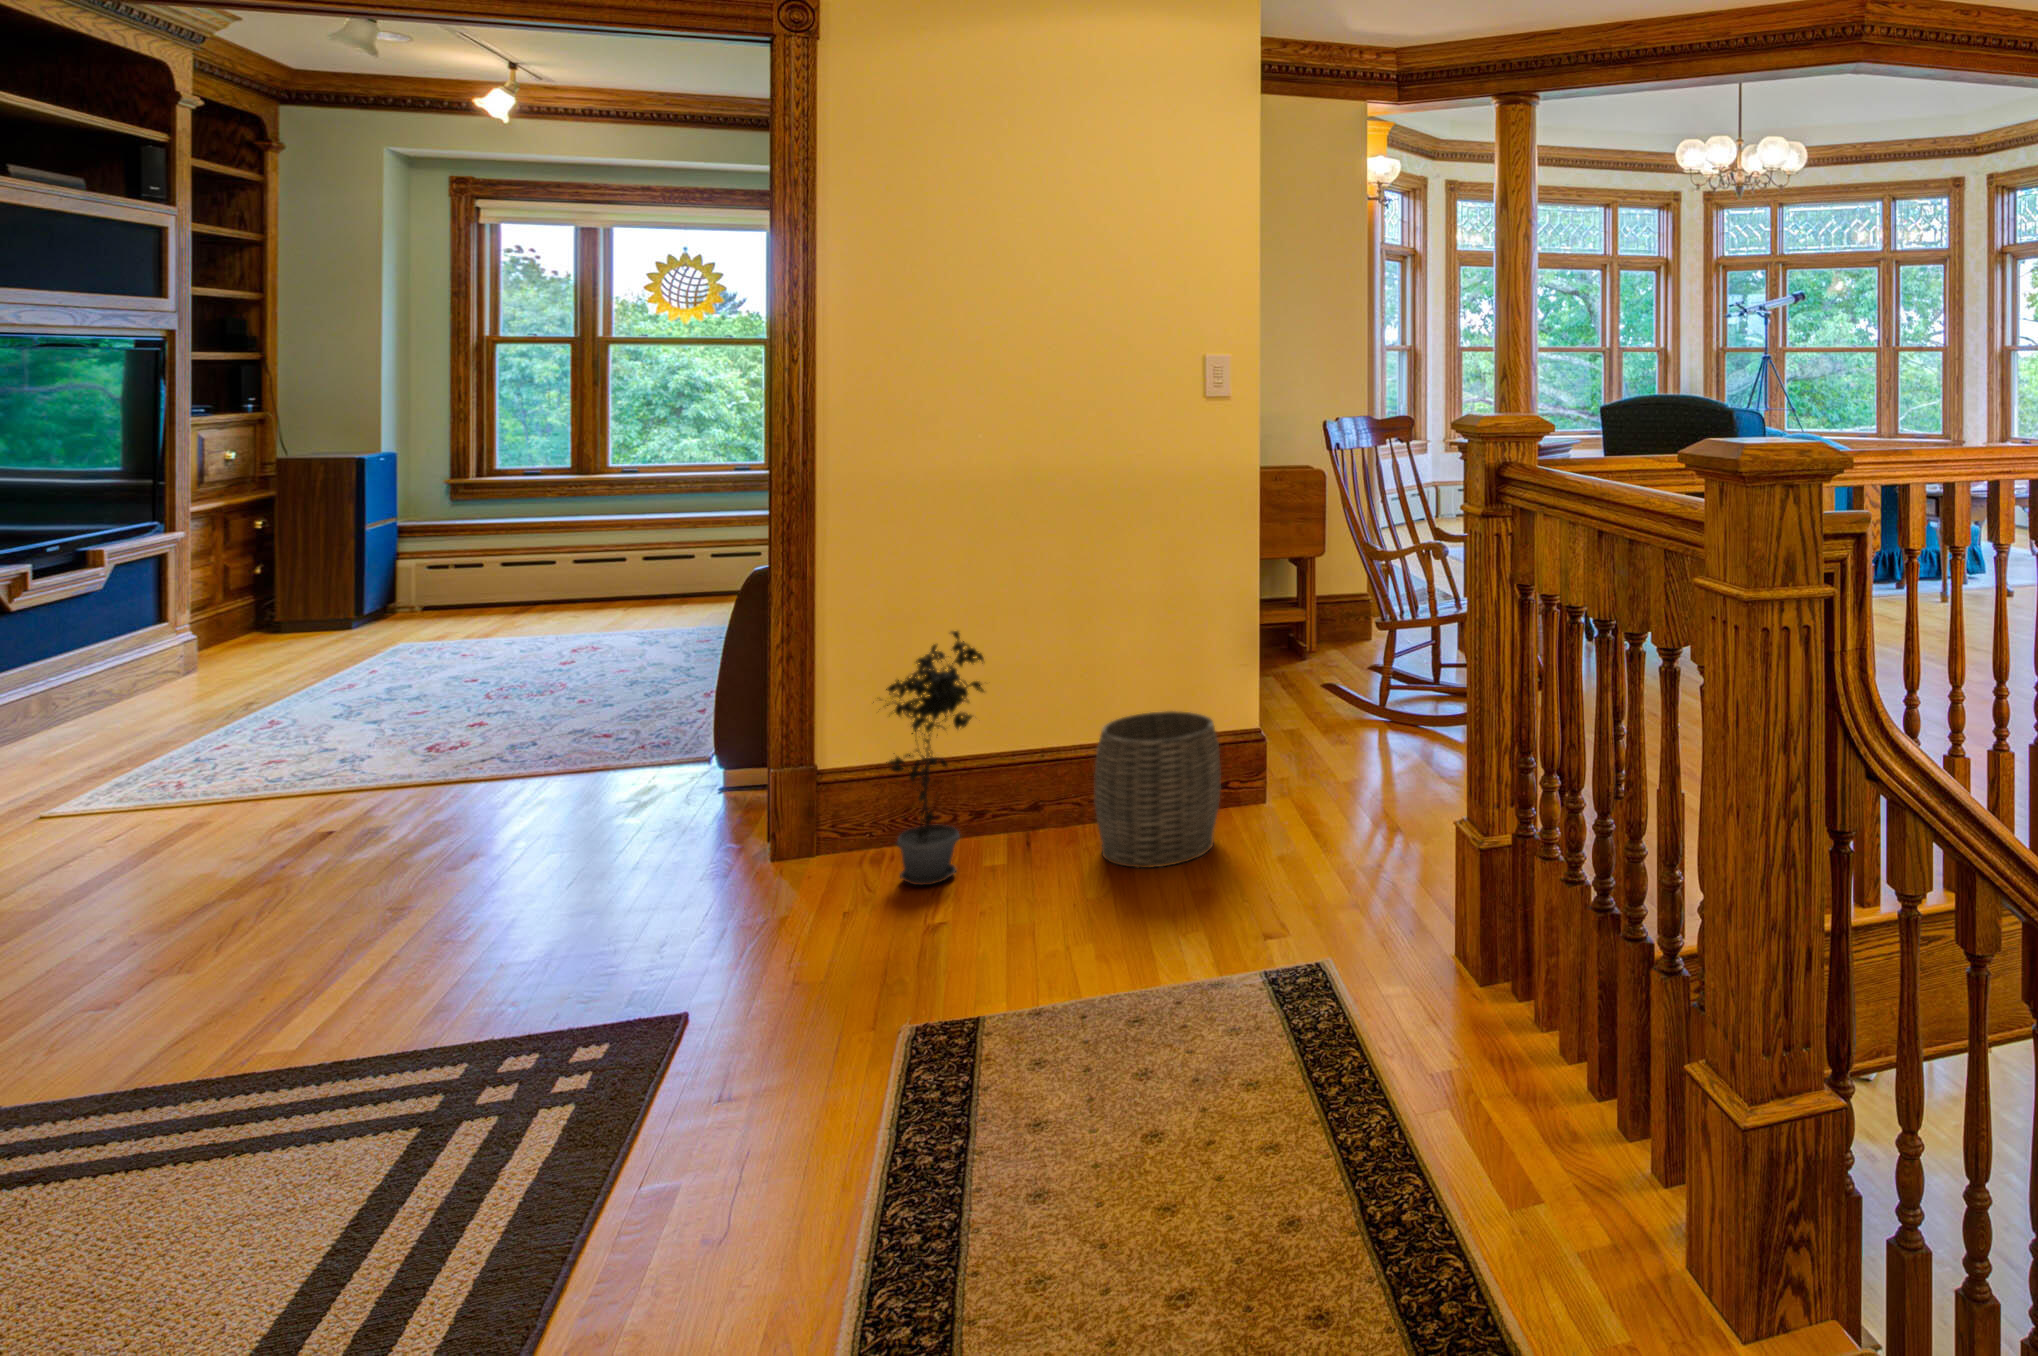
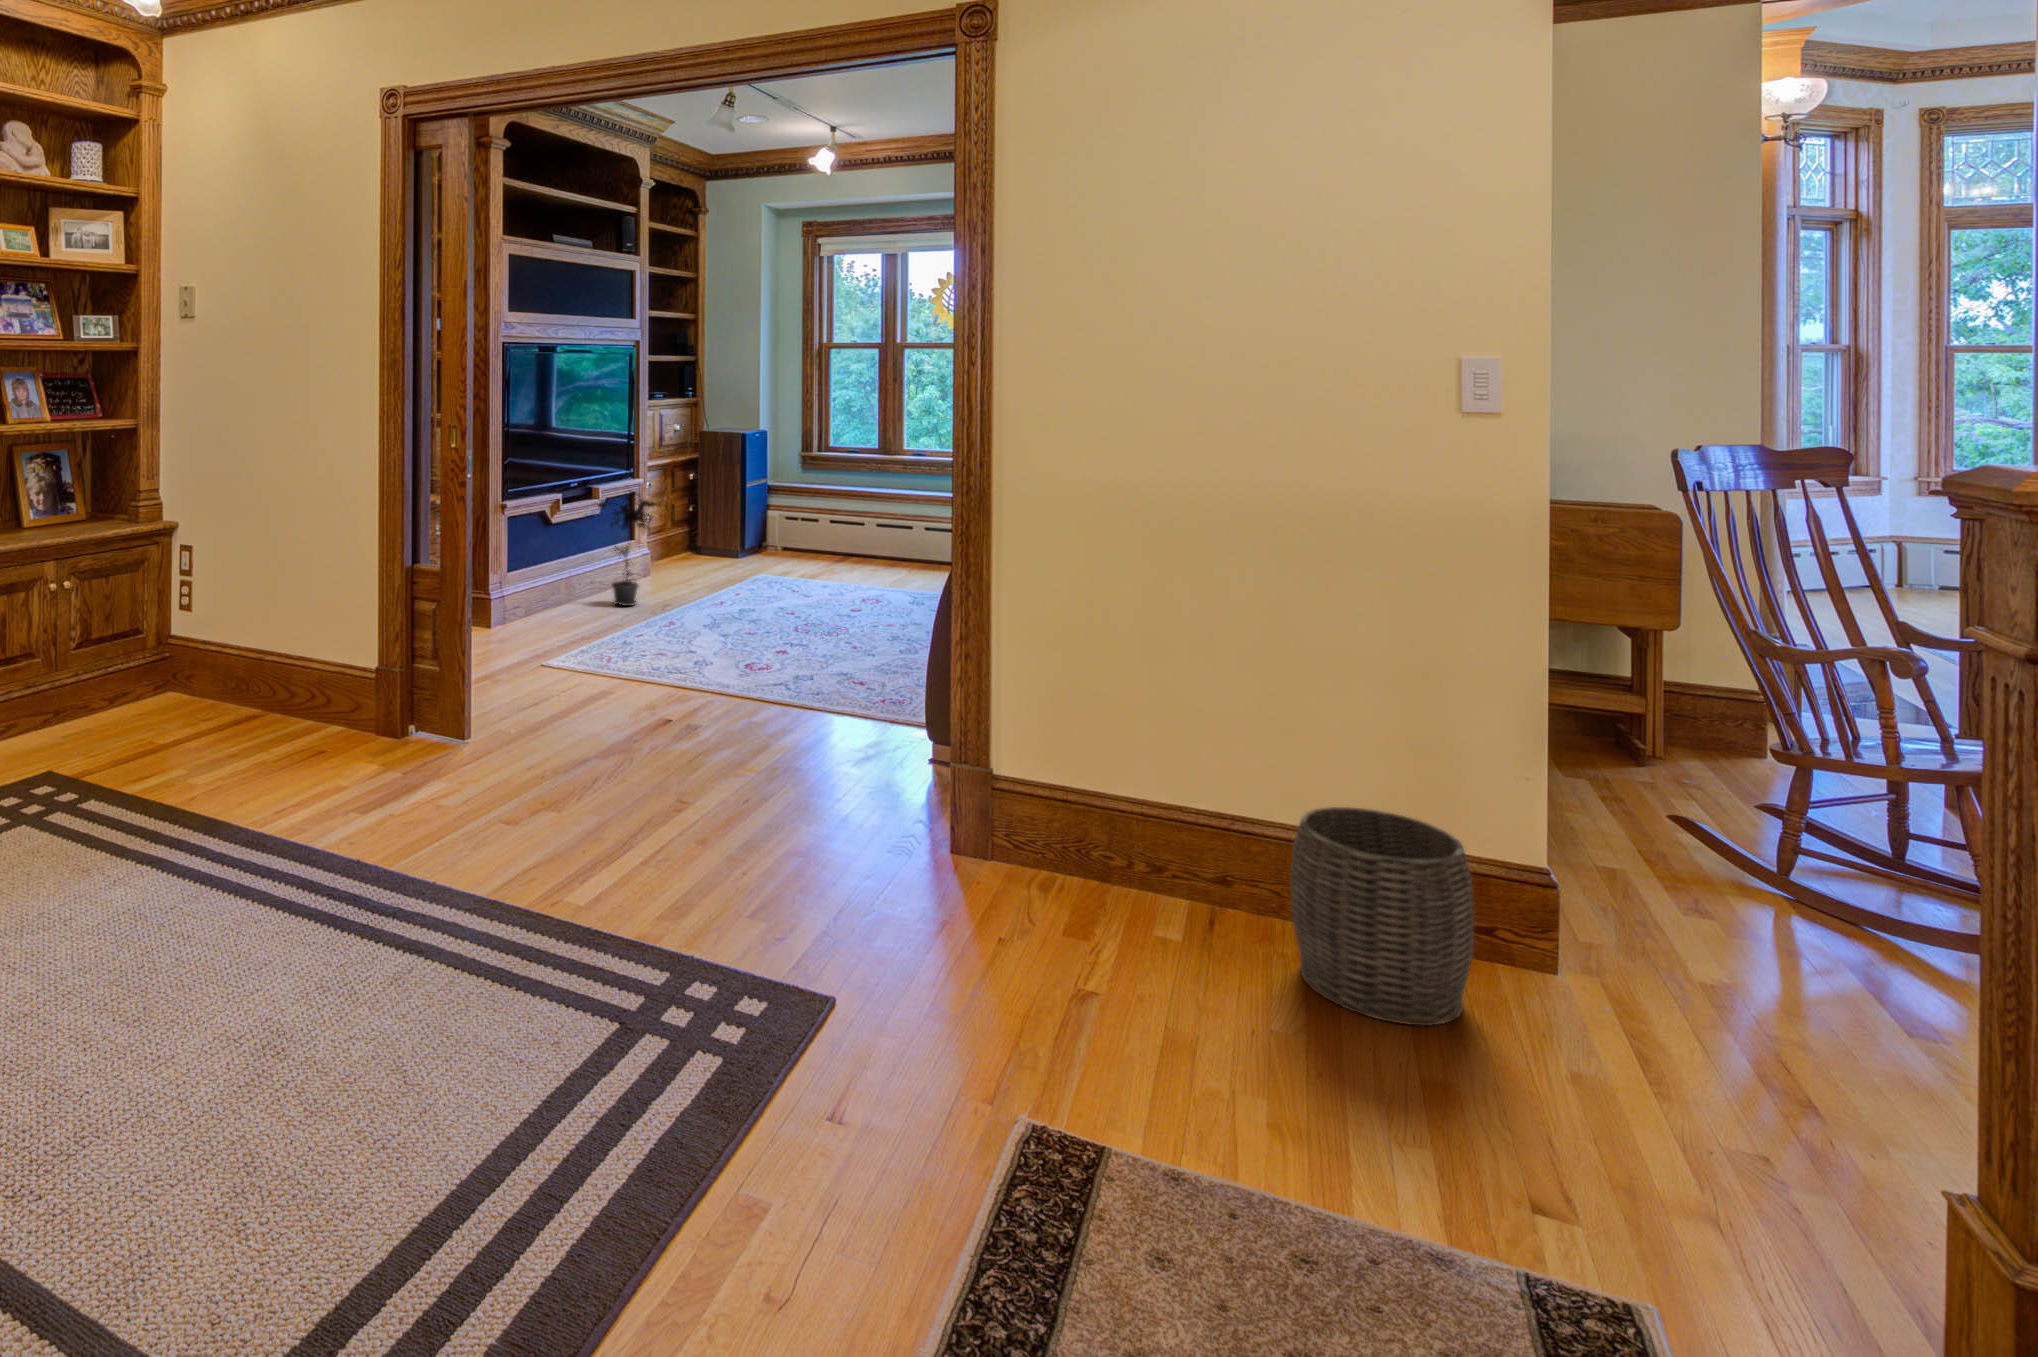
potted plant: present [873,631,984,885] -> present [597,490,668,606]

